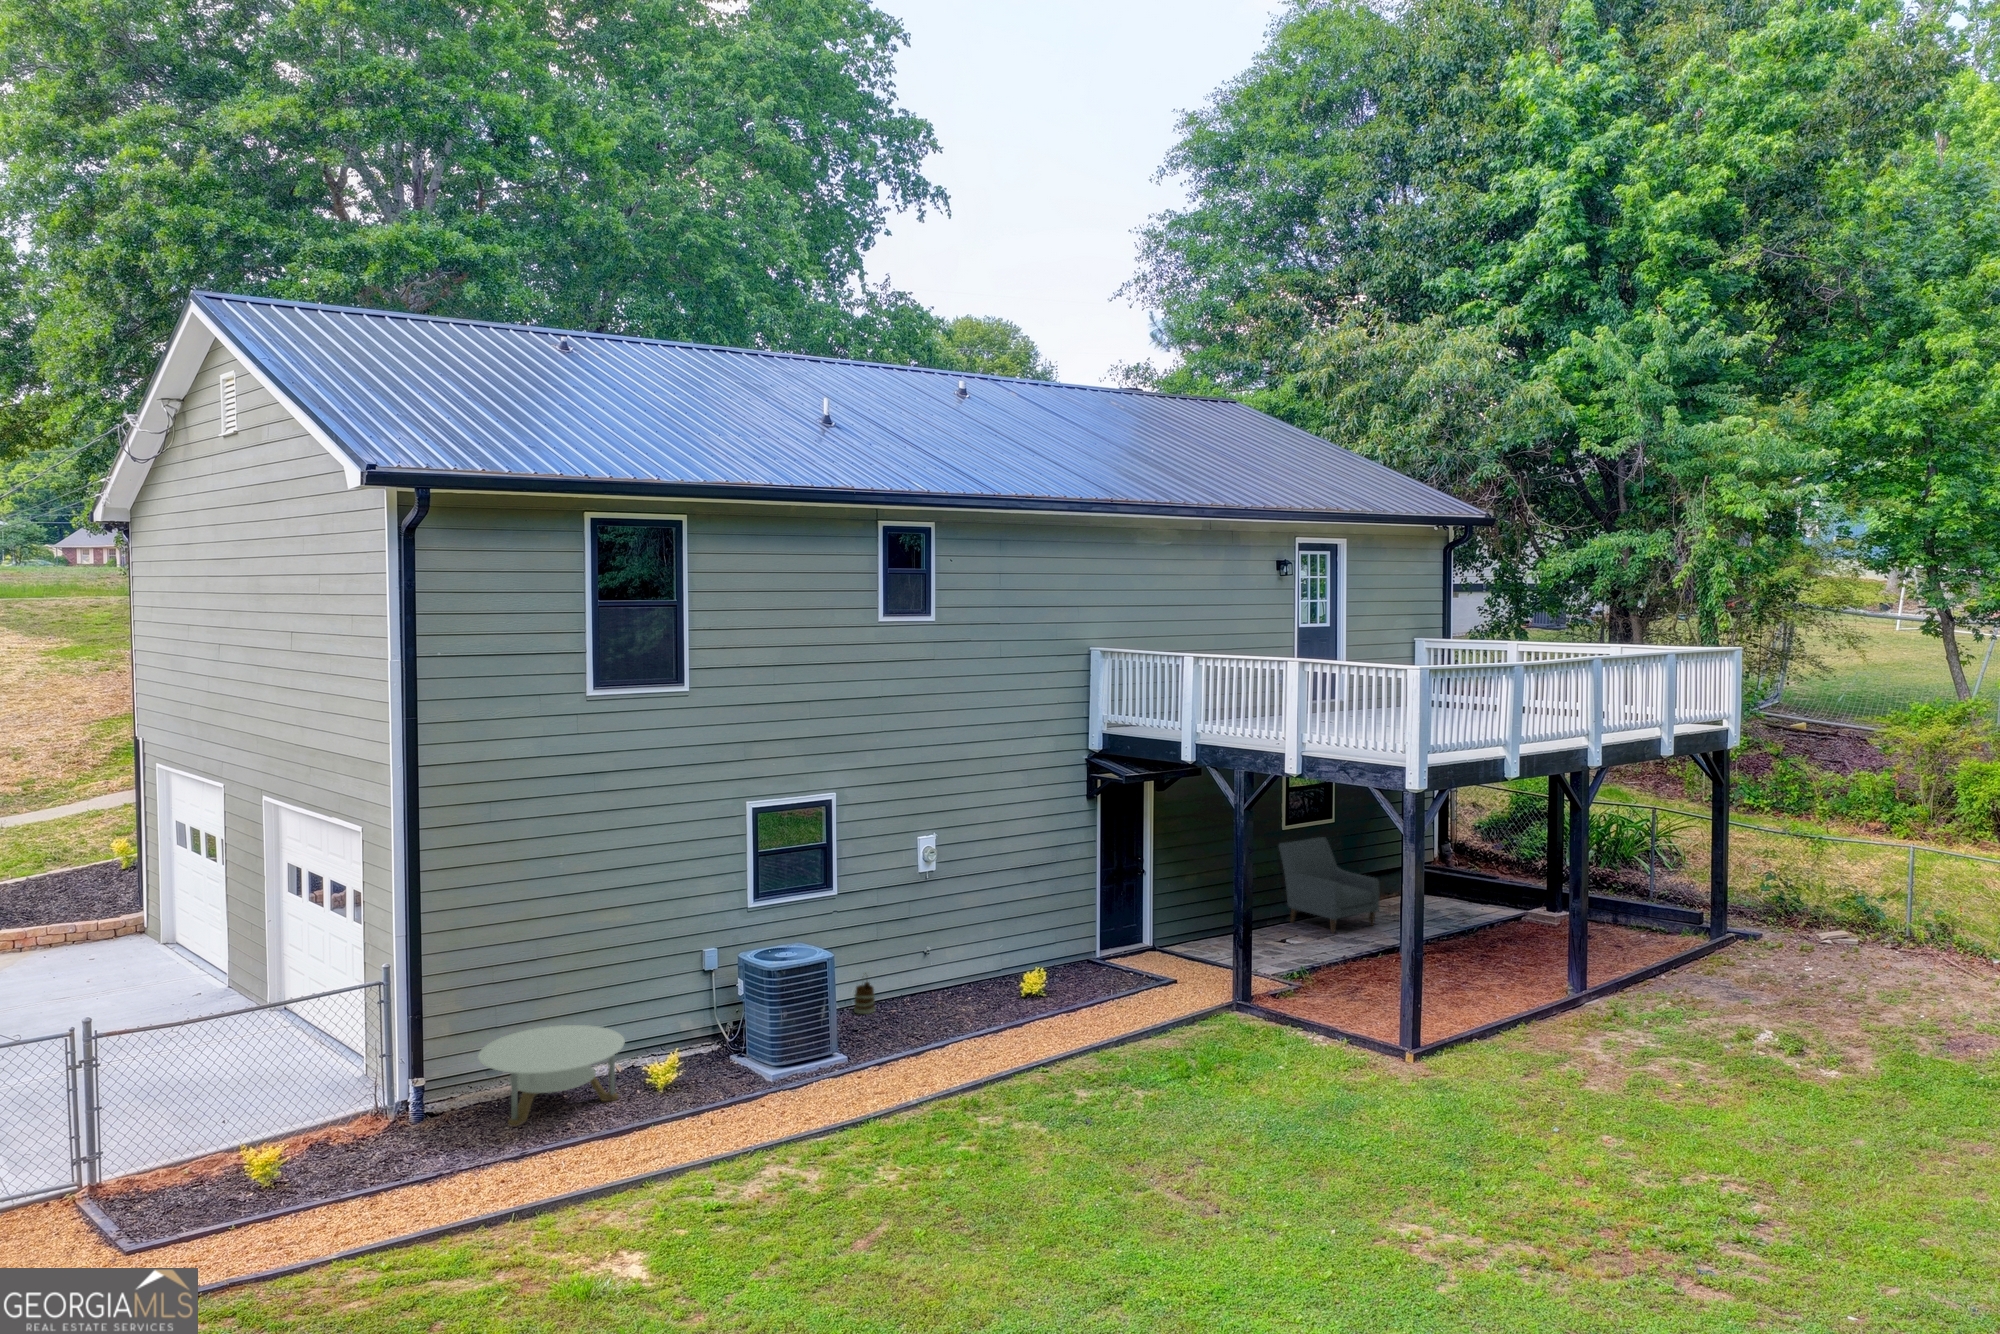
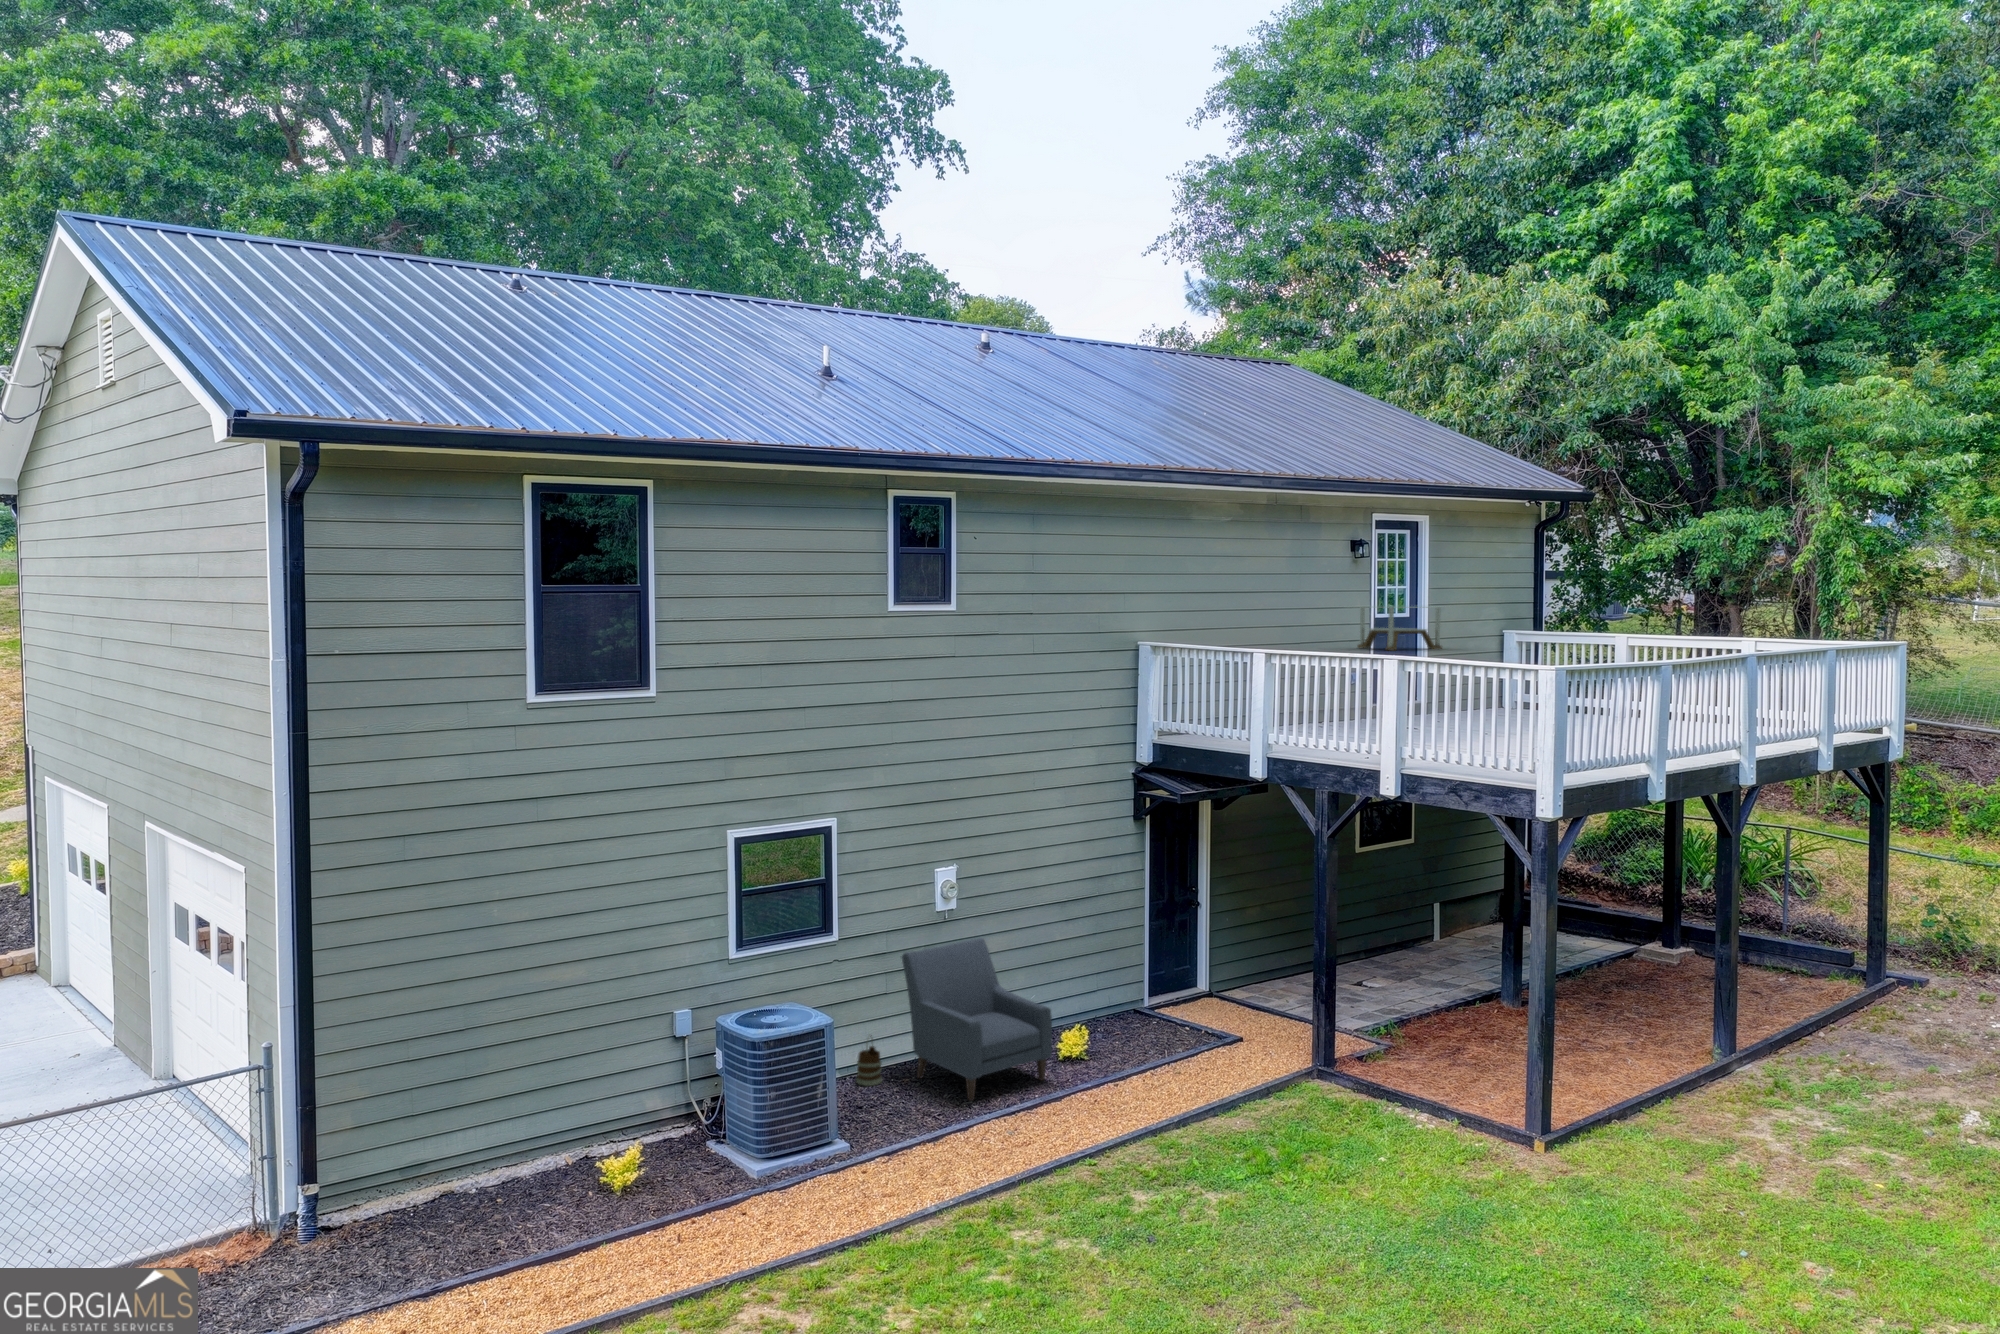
chair: present [1278,837,1380,933] -> present [901,938,1052,1100]
round table: present [478,1025,625,1126] -> present [1357,606,1442,651]

